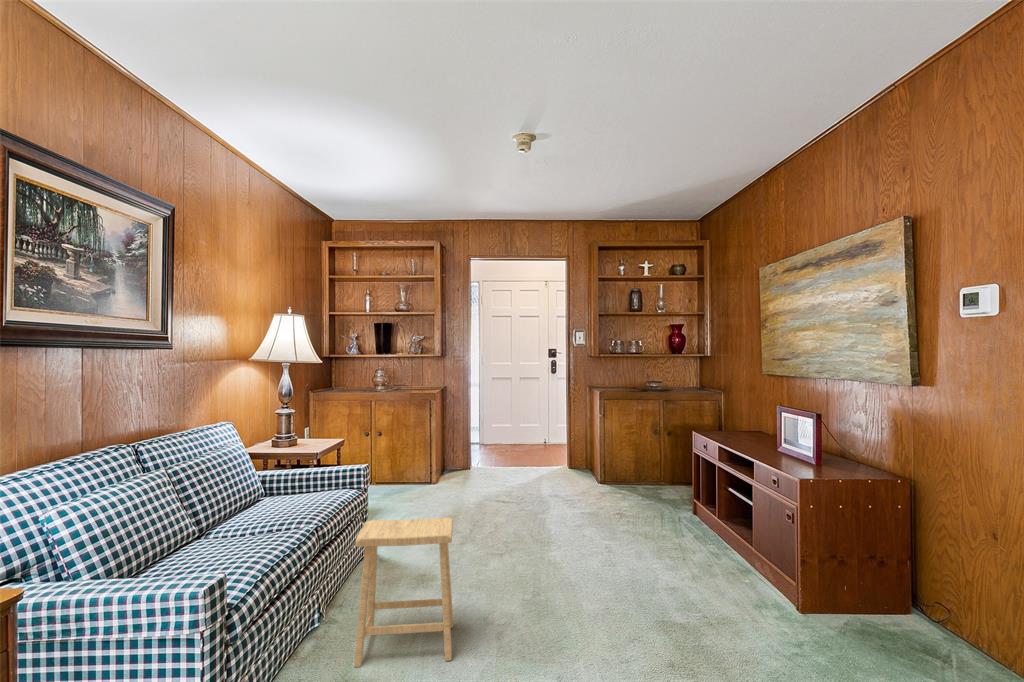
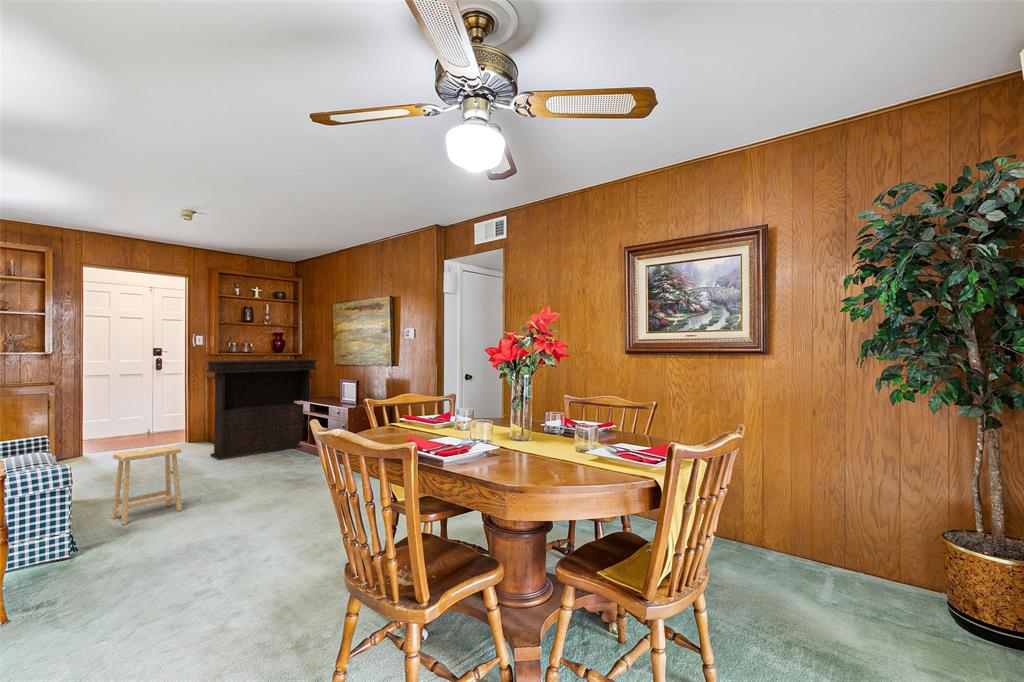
console table: none [572,363,732,513] -> present [207,359,317,460]

